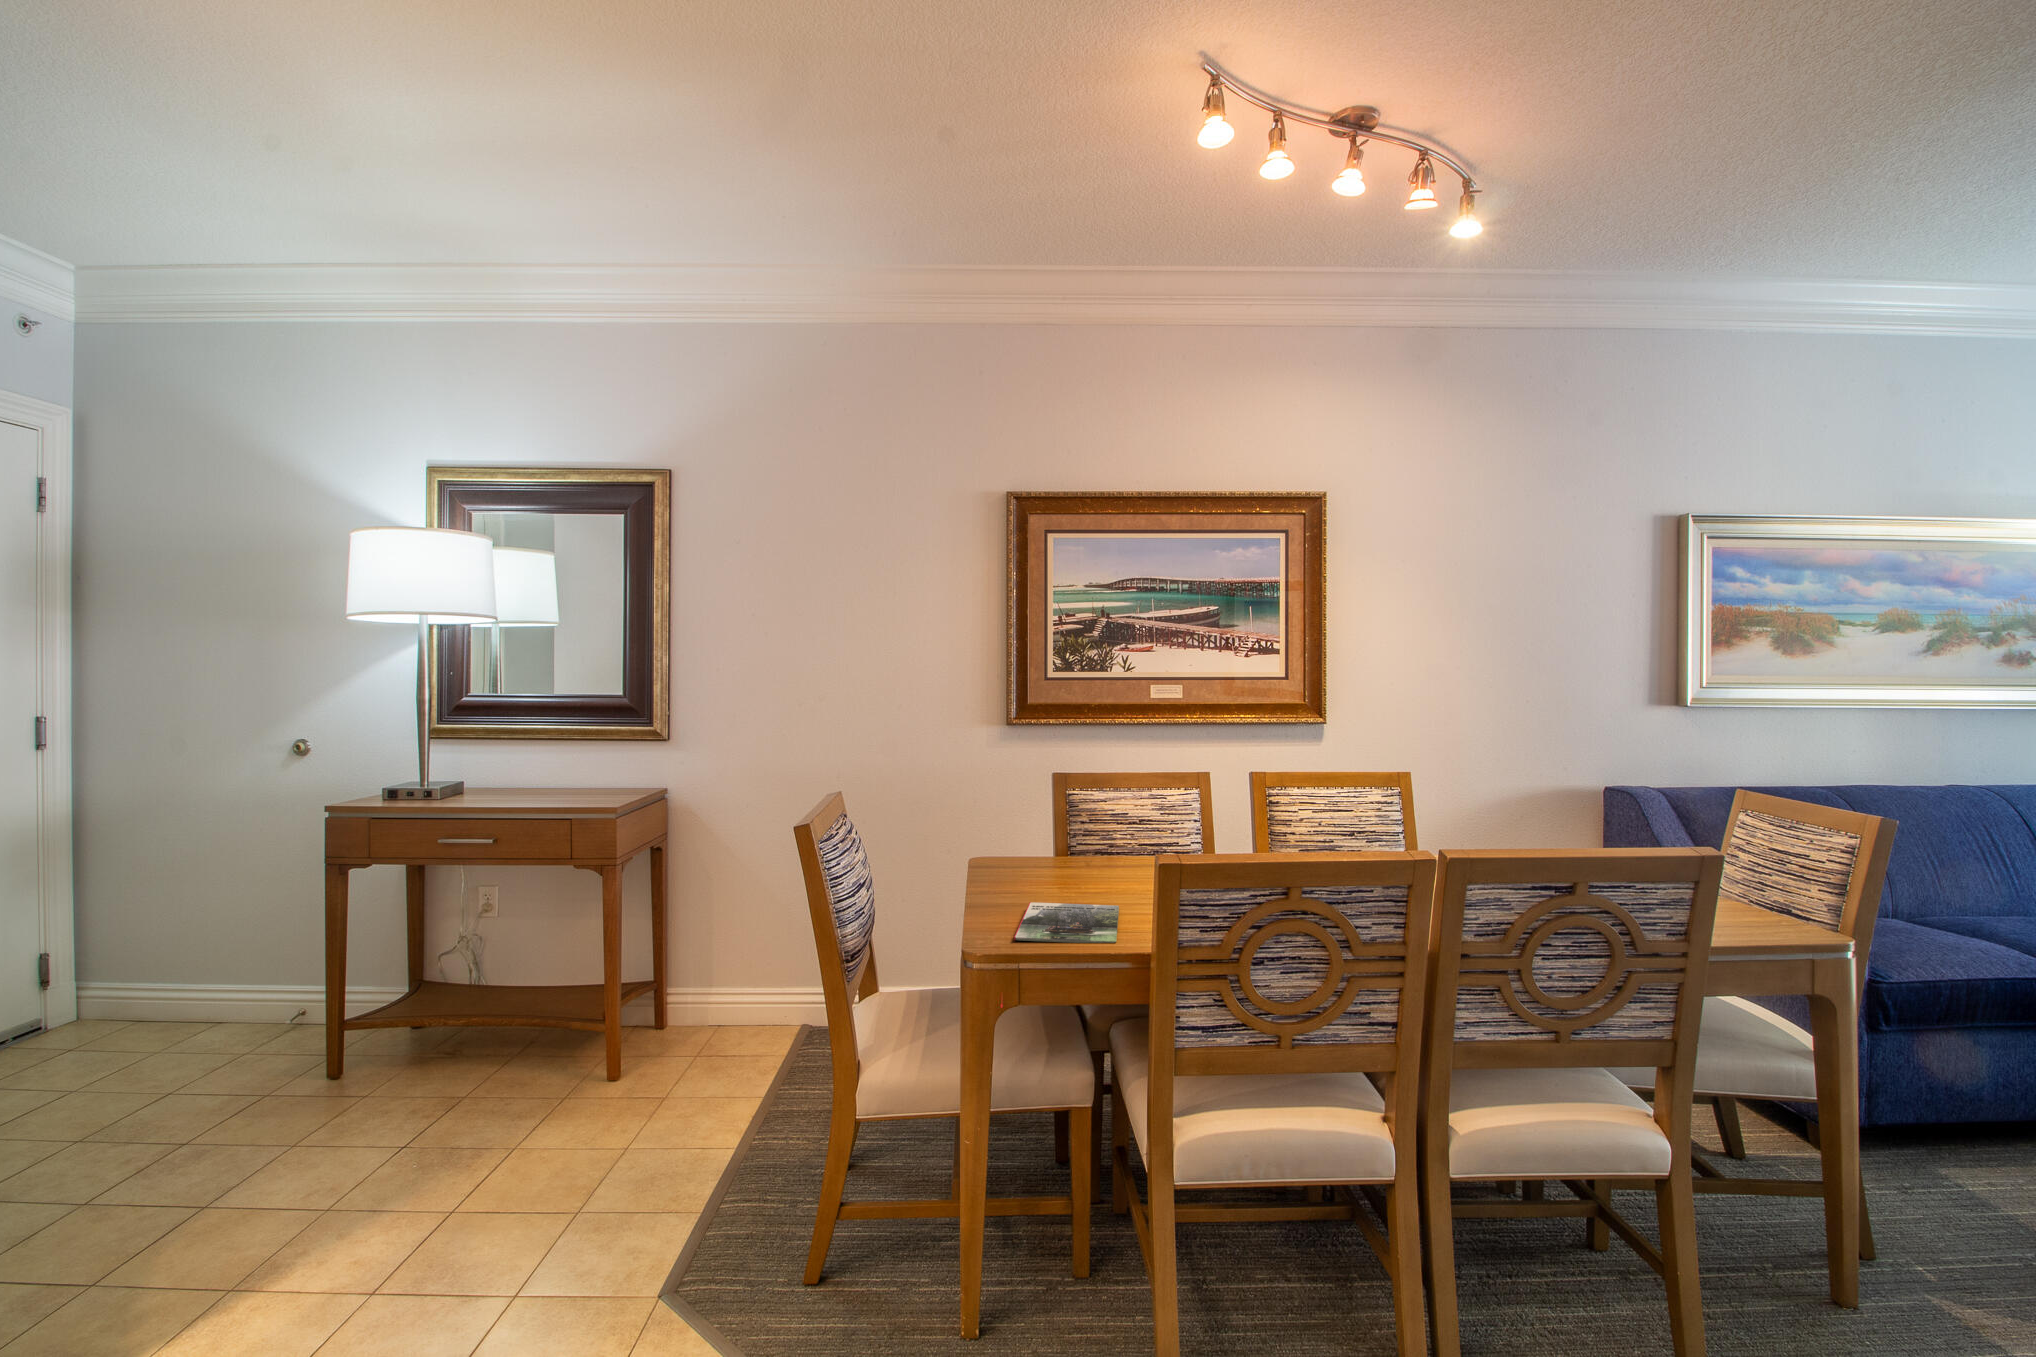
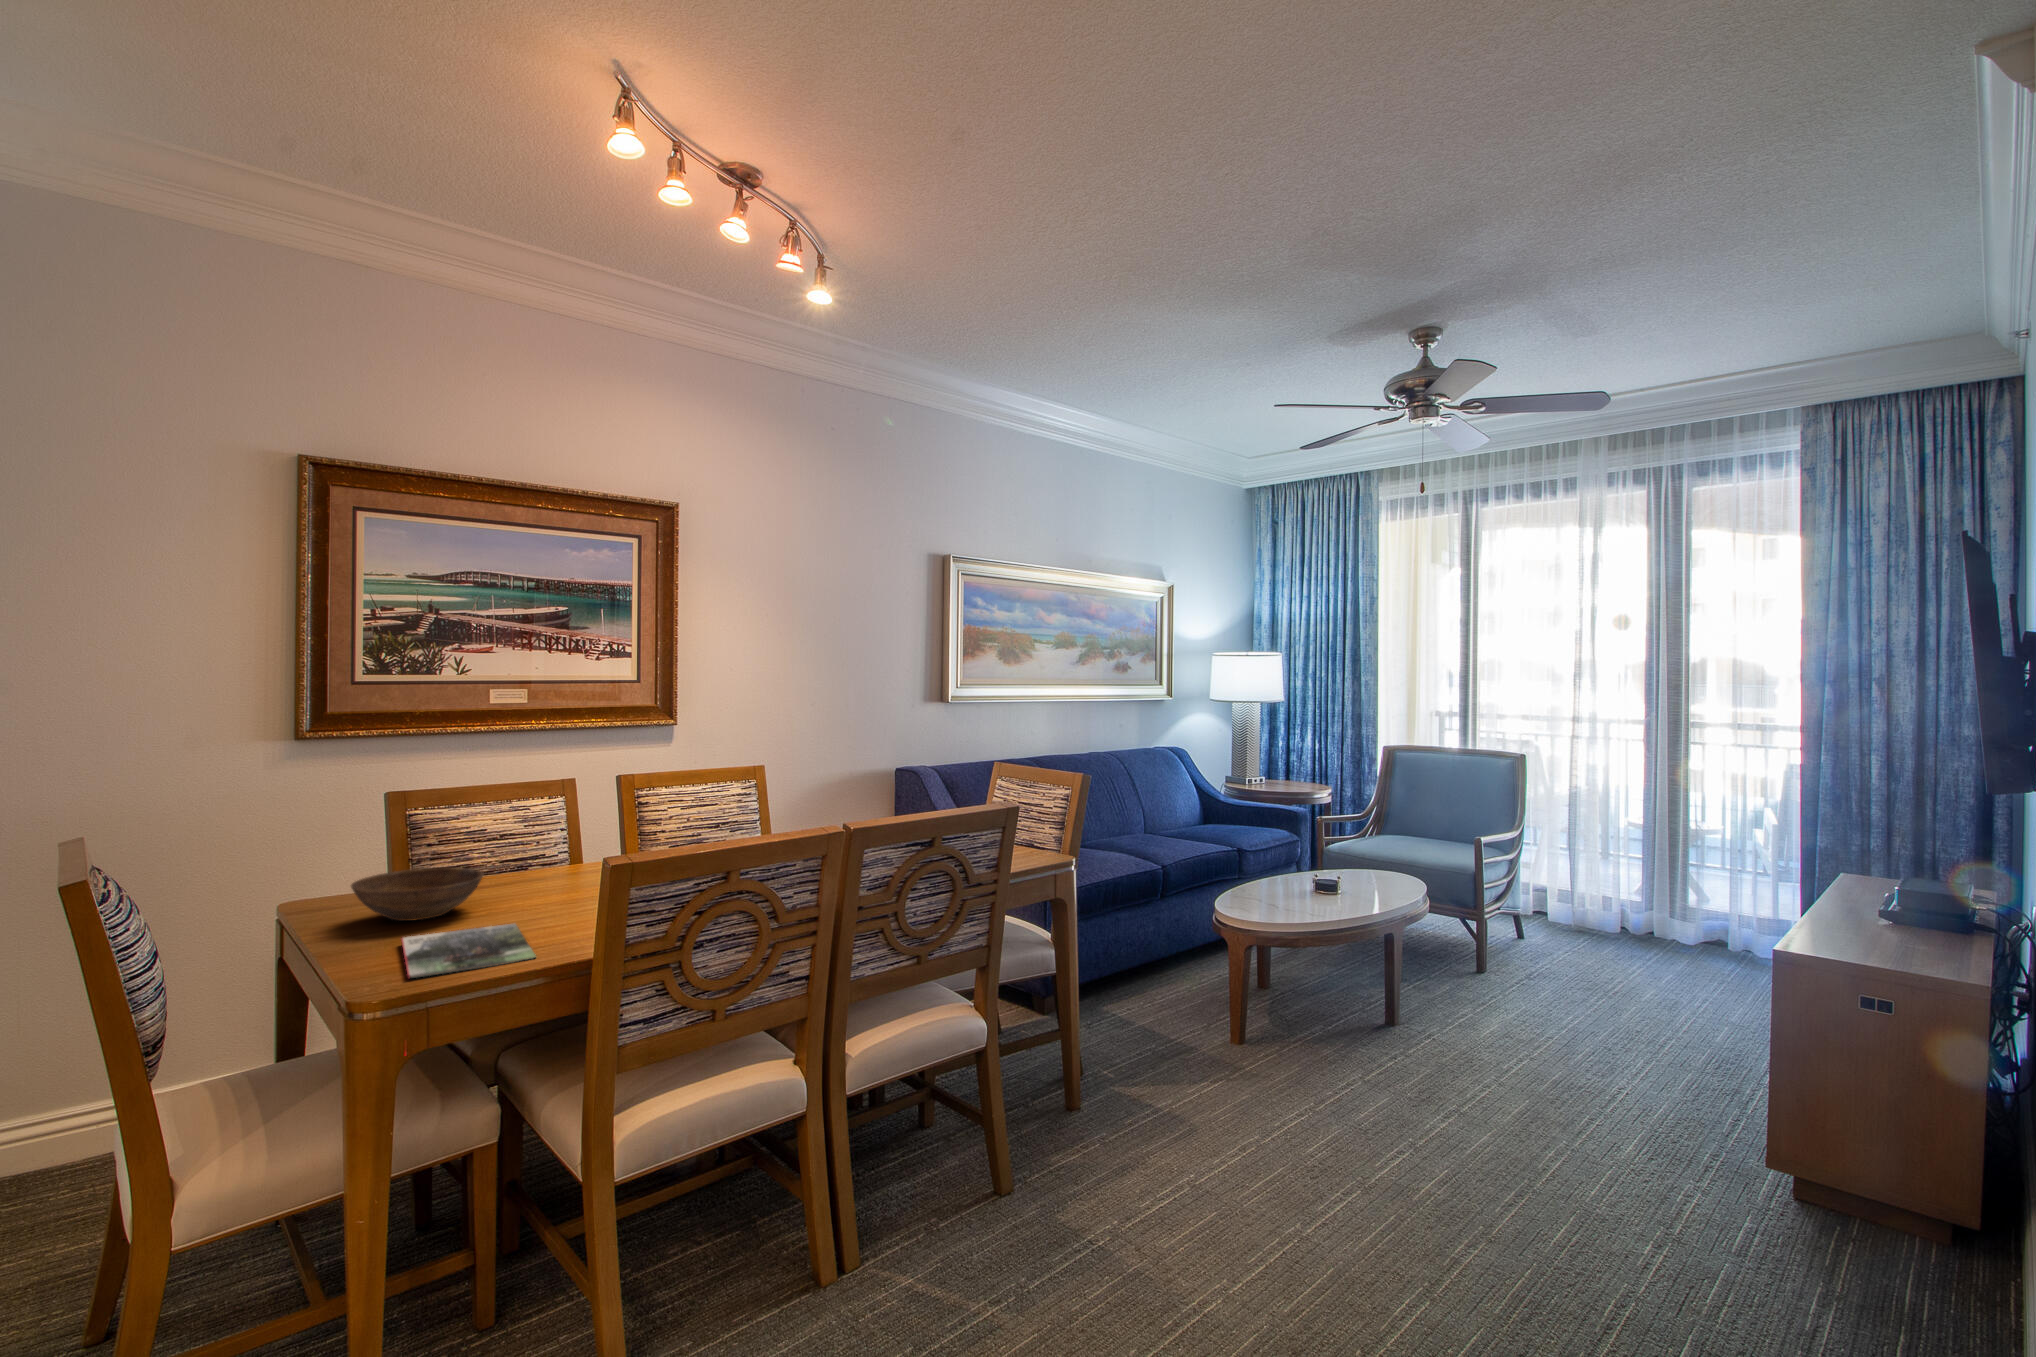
bowl: none [1008,843,1107,889] -> present [351,867,484,921]

